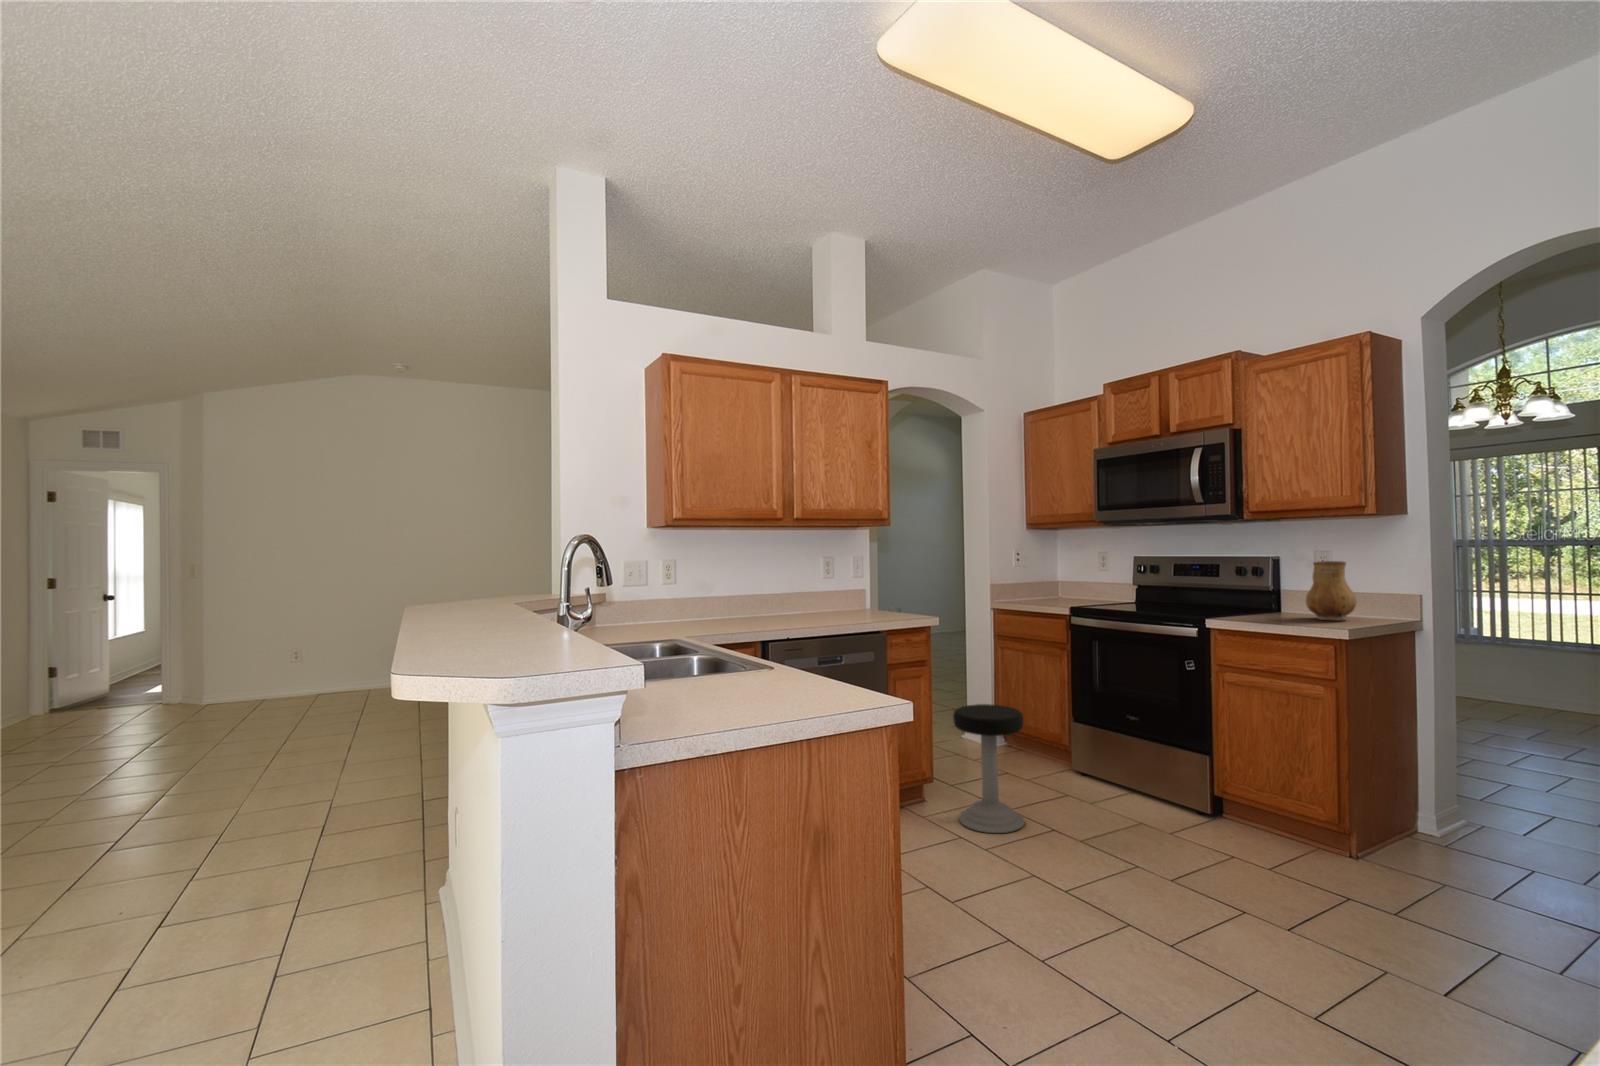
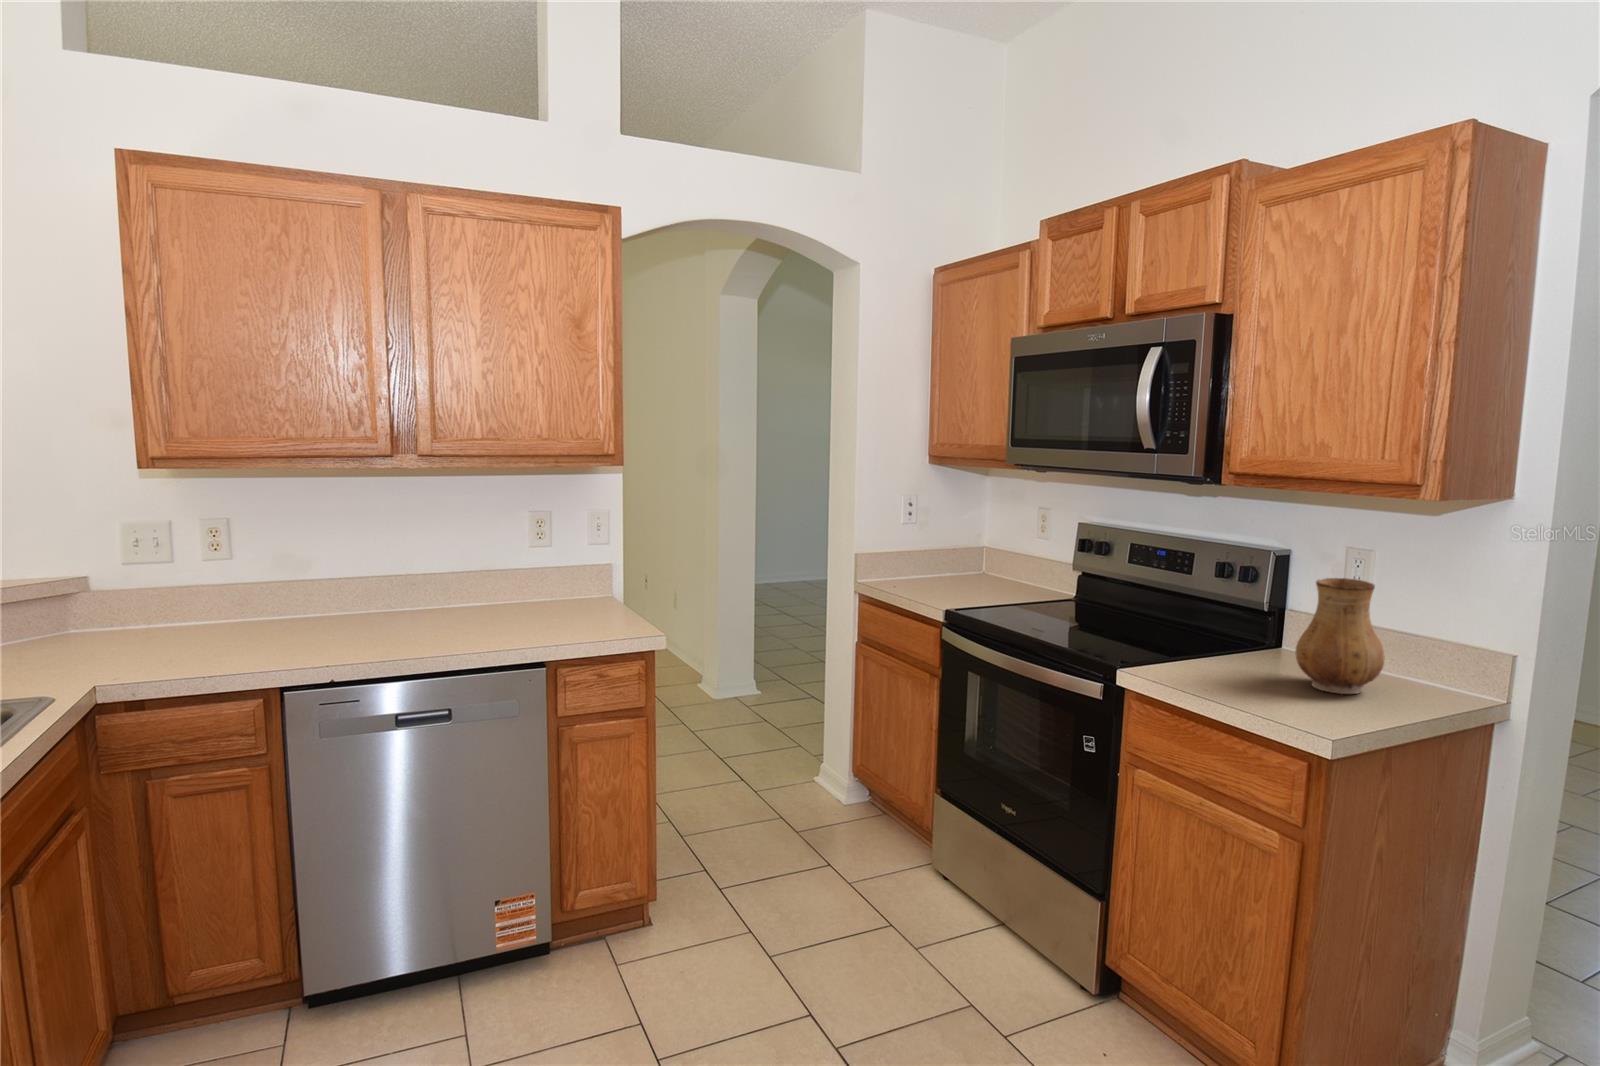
stool: present [953,704,1025,833] -> none [662,785,781,1017]

